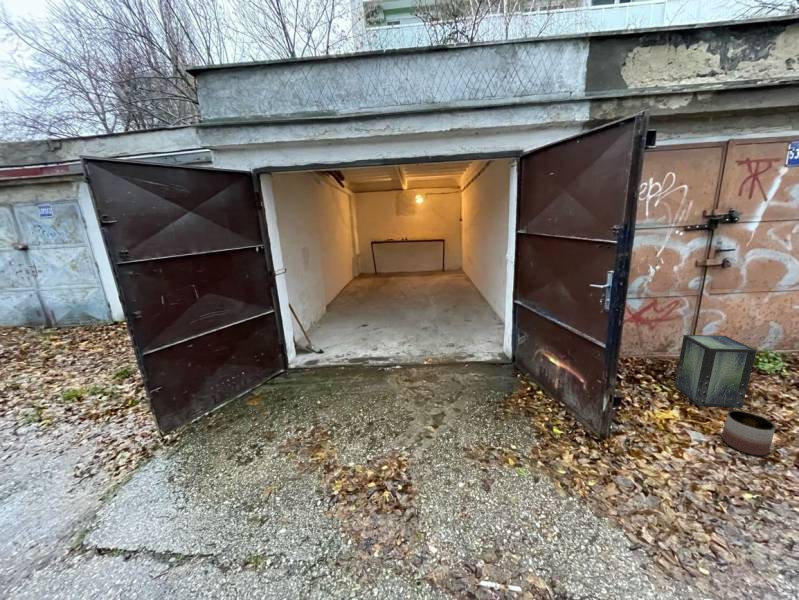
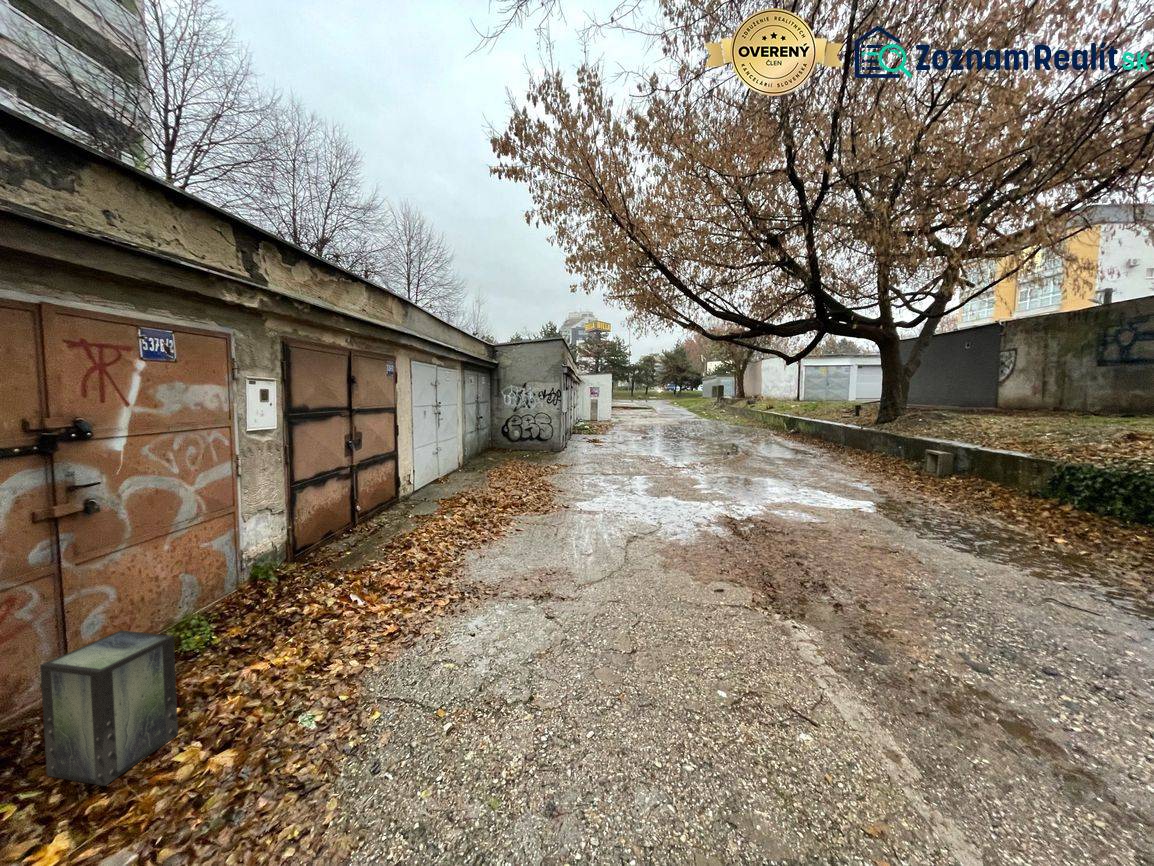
planter: present [722,410,776,455] -> none [159,739,231,827]

